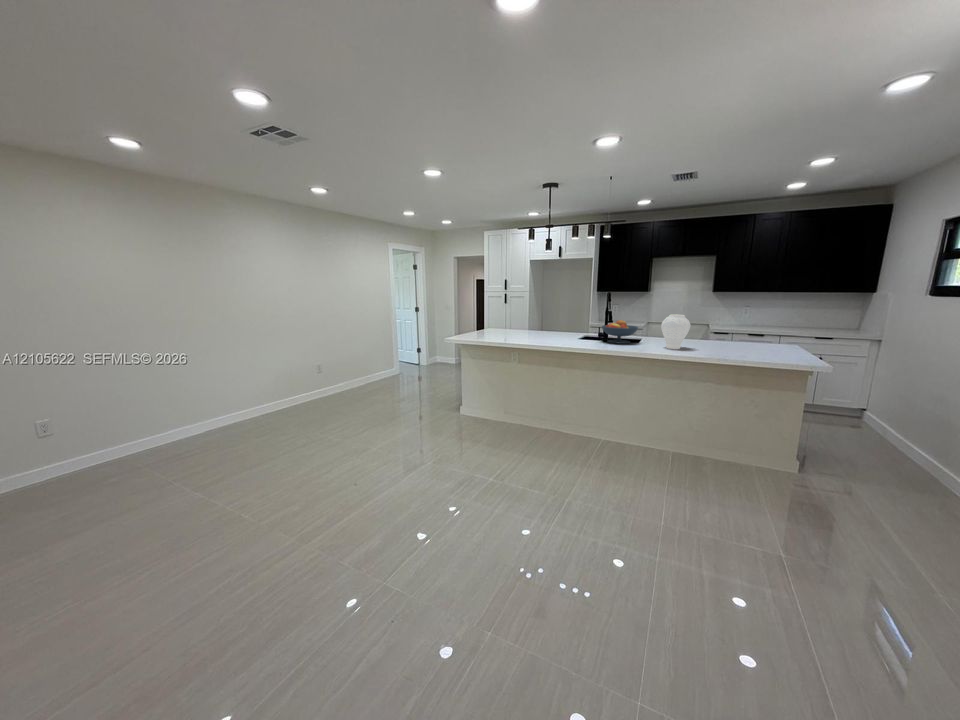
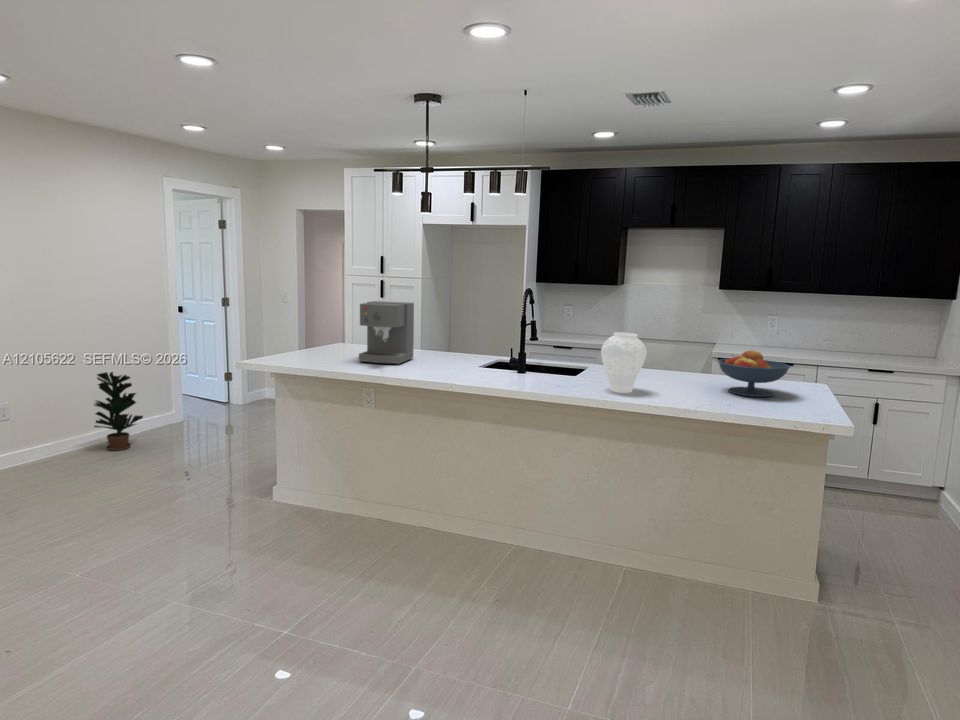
coffee maker: none [511,302,540,337] -> present [359,301,414,365]
fruit bowl: present [602,320,638,344] -> present [718,350,790,397]
potted plant: none [359,345,384,387] -> present [94,372,143,451]

